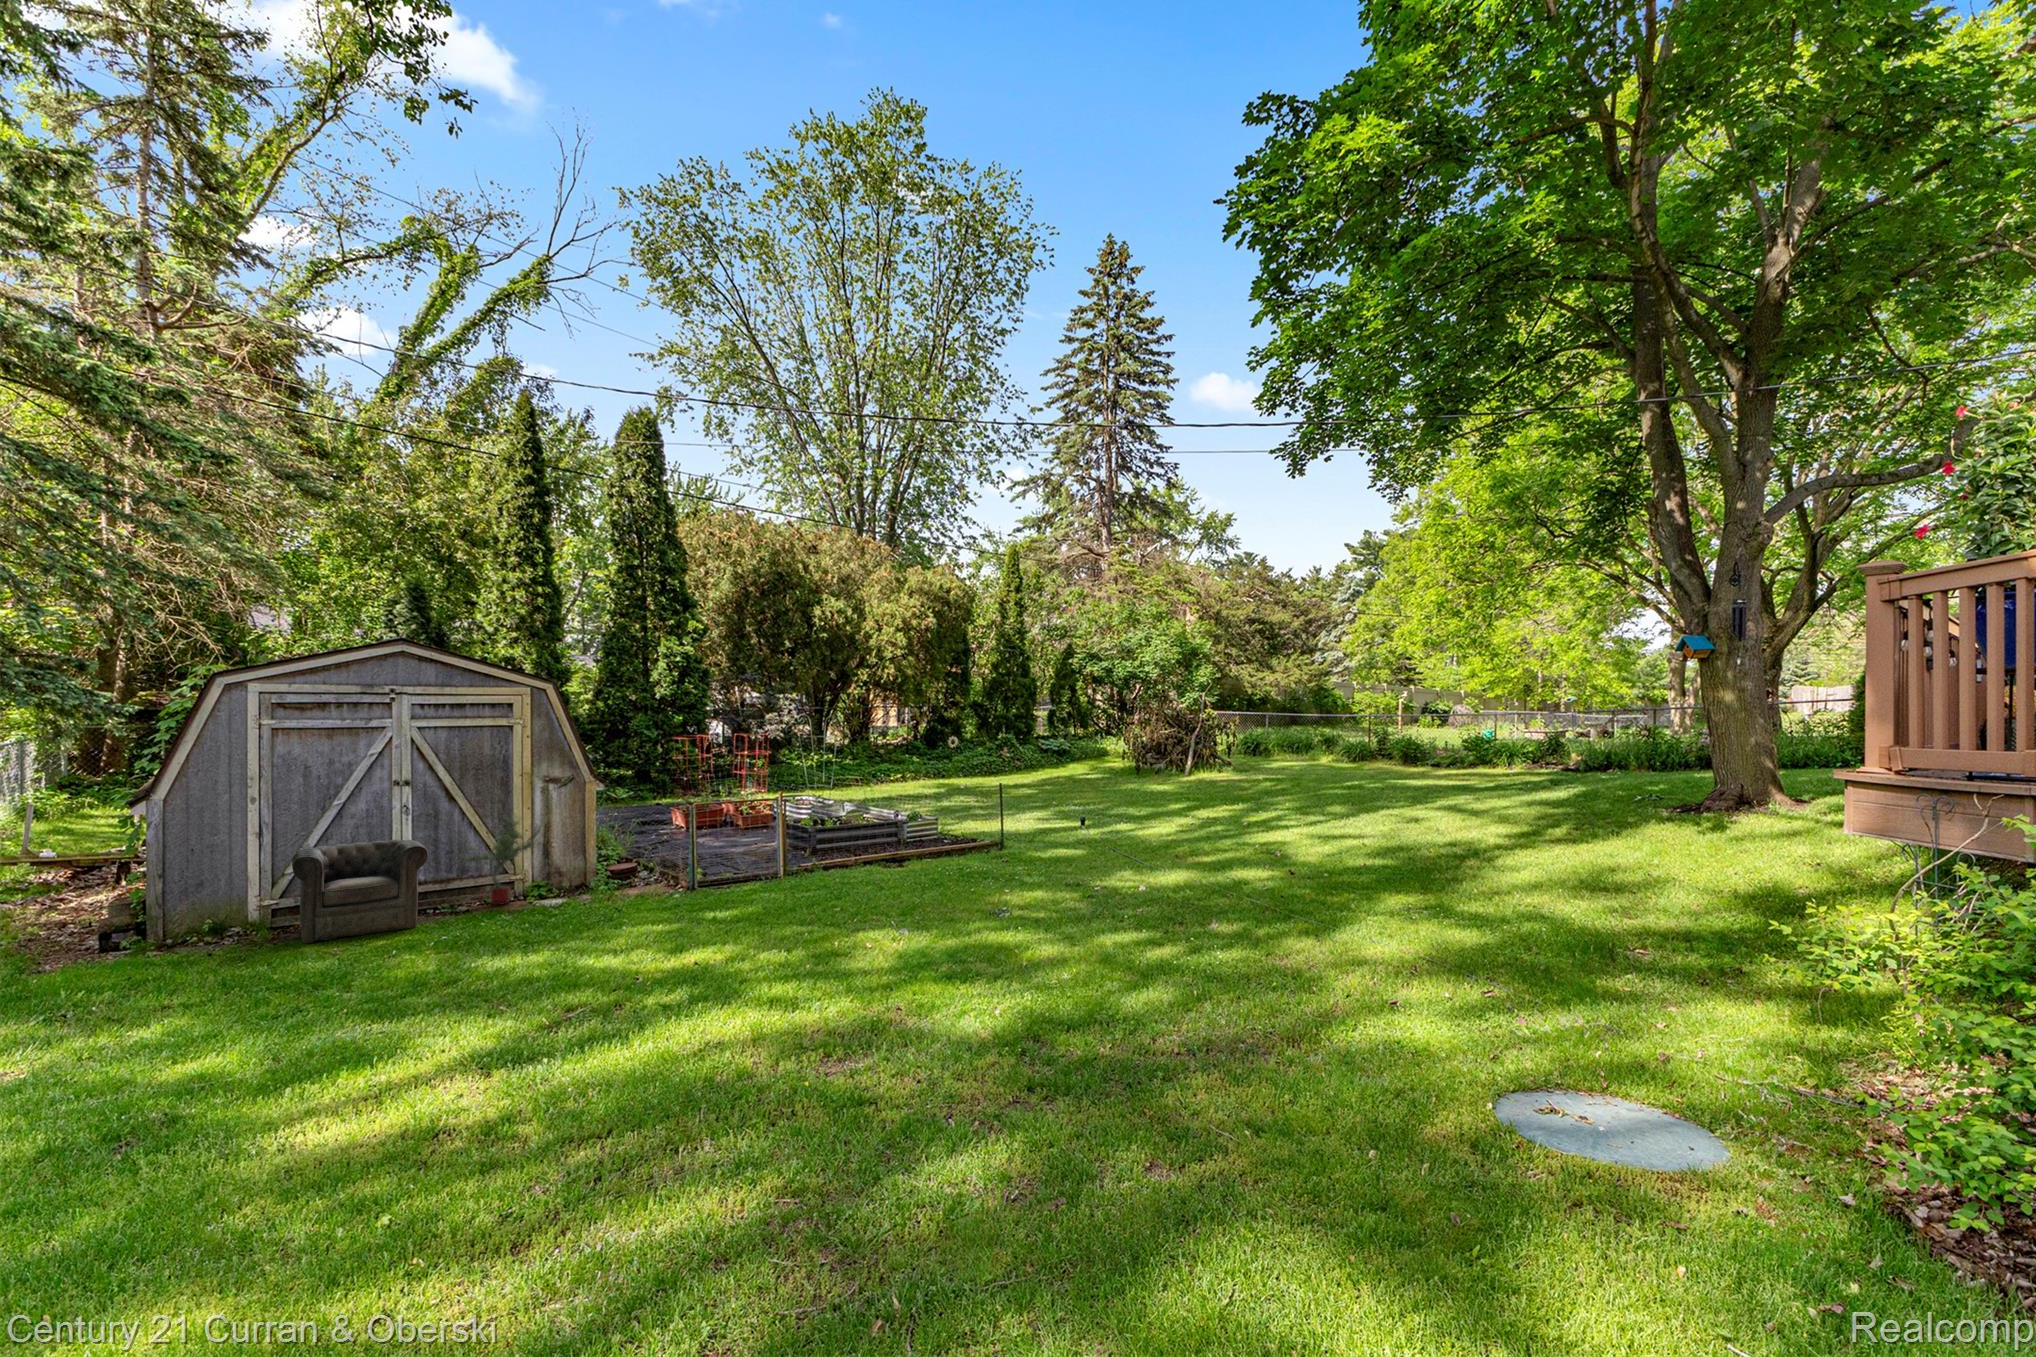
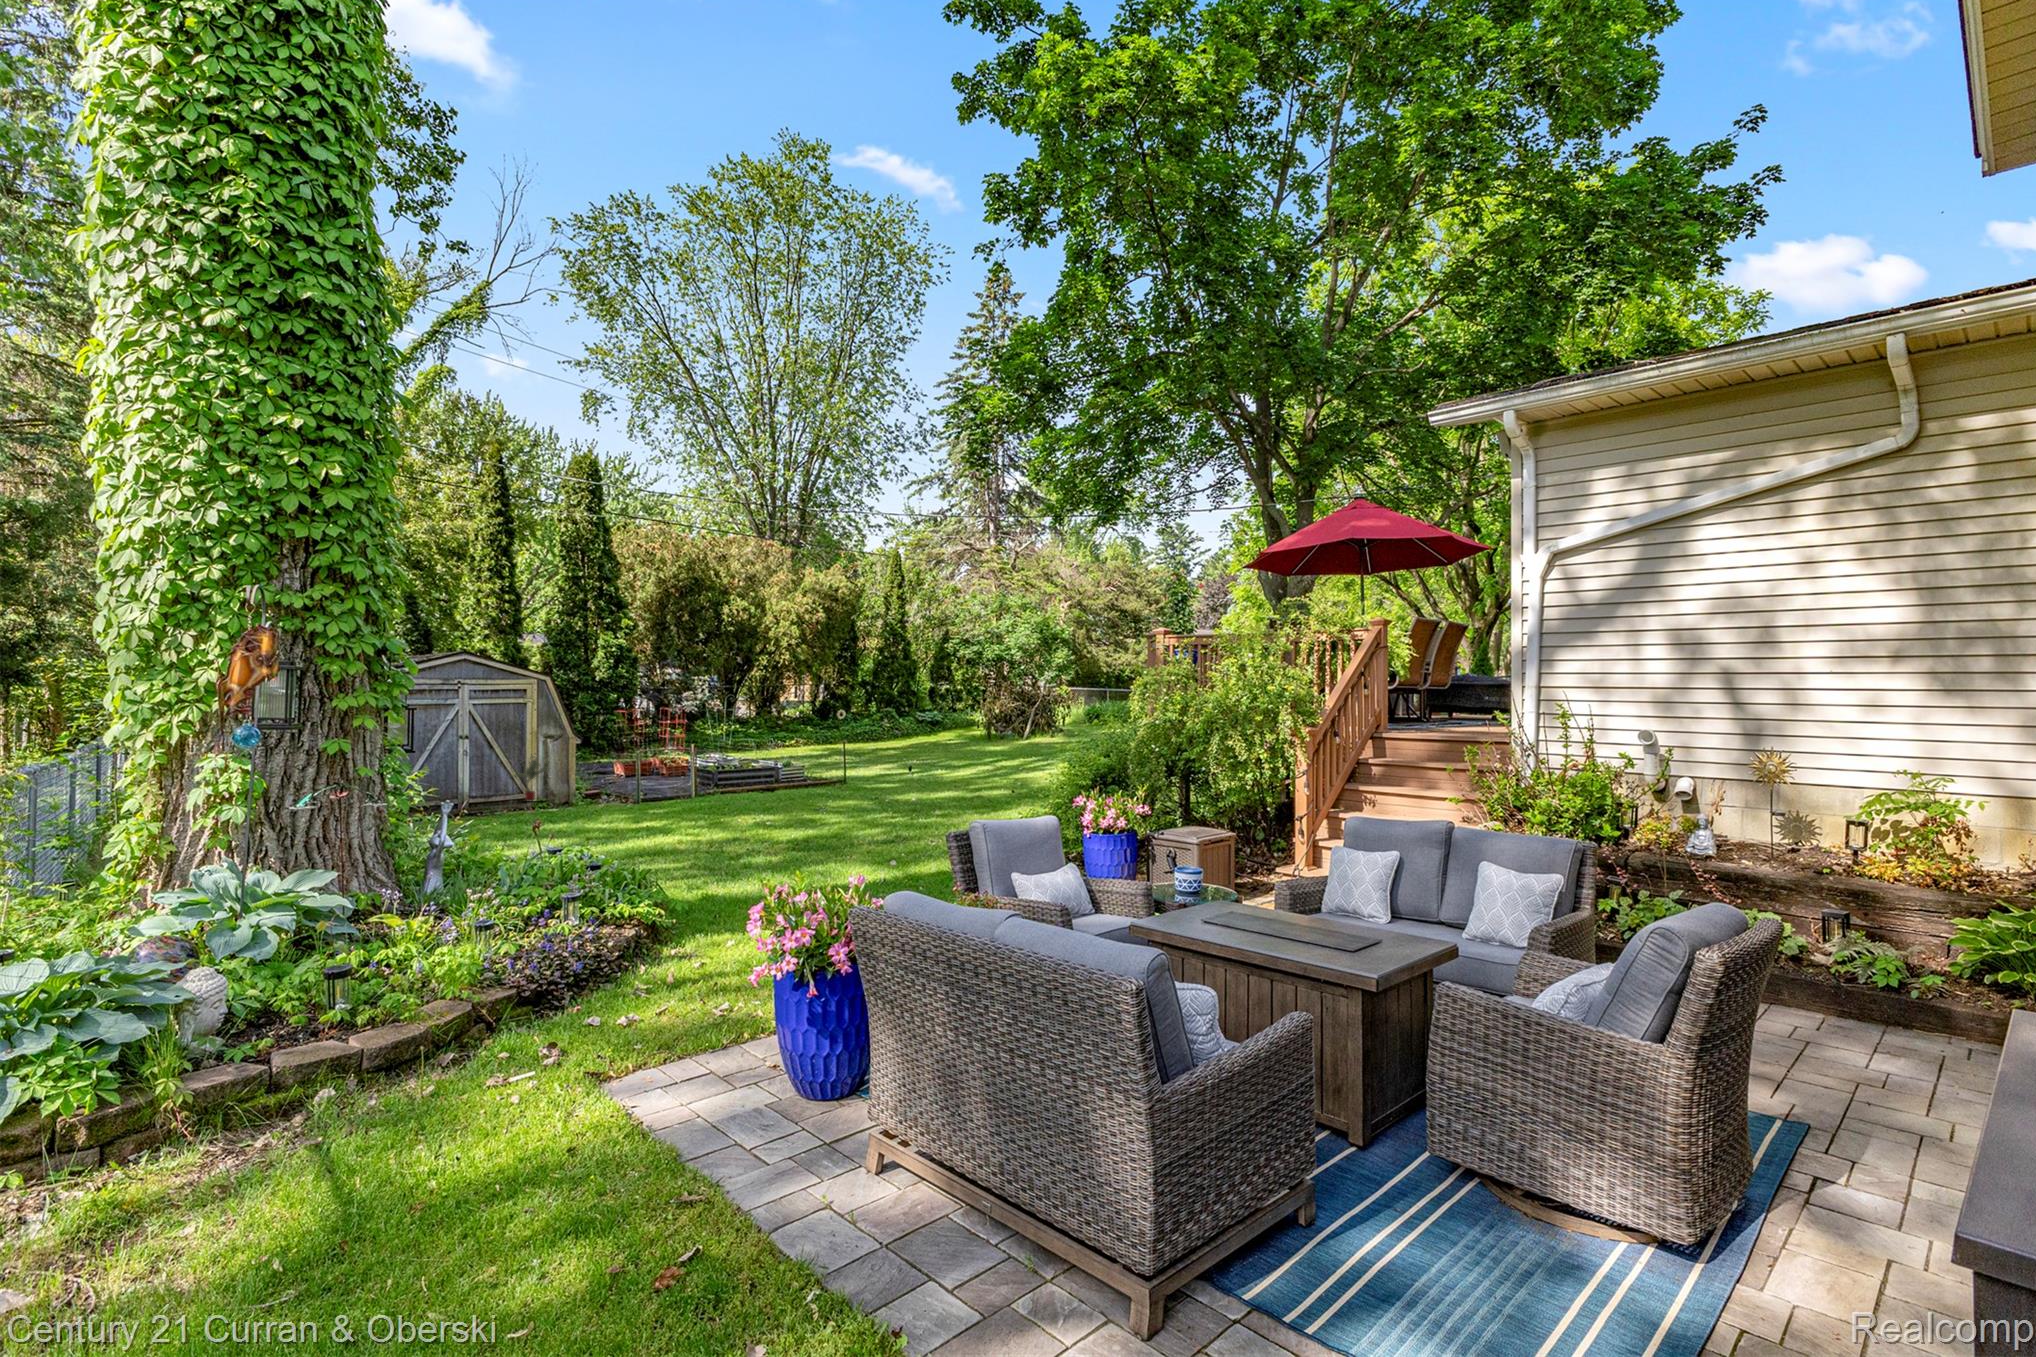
armchair: present [292,840,428,943] -> none [435,765,499,810]

